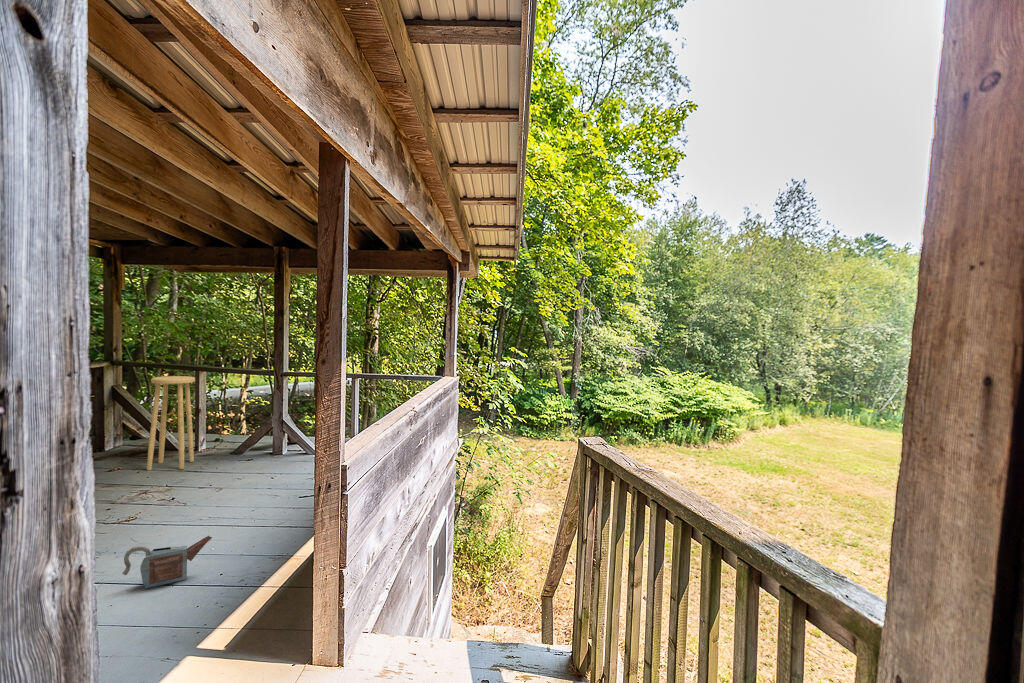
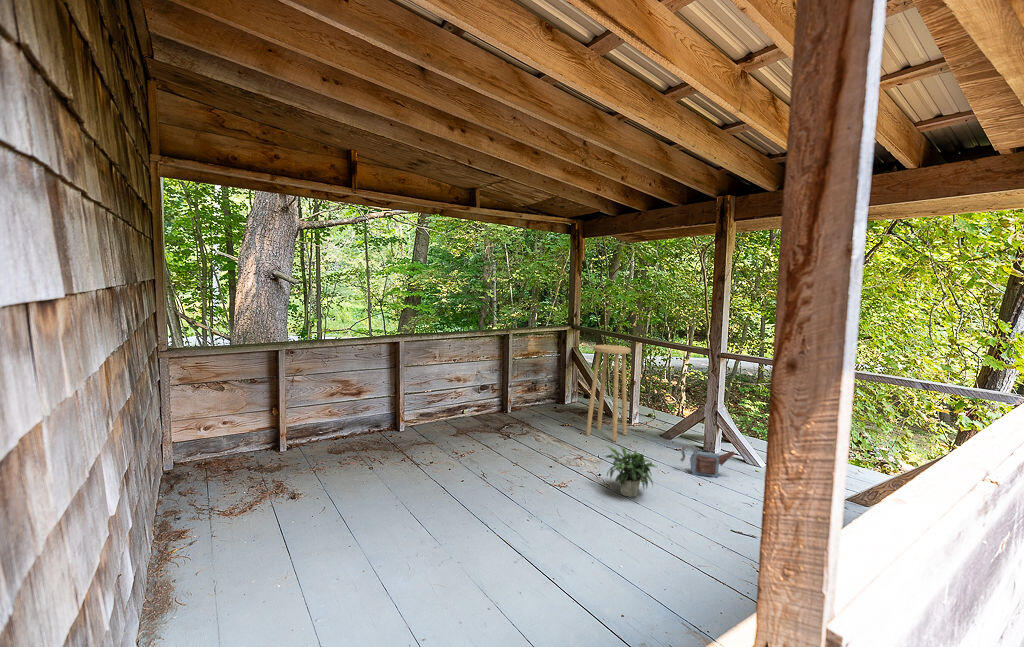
potted plant: none [171,462,234,506] -> present [606,446,656,497]
watering can: present [122,536,212,588] -> present [680,445,735,477]

